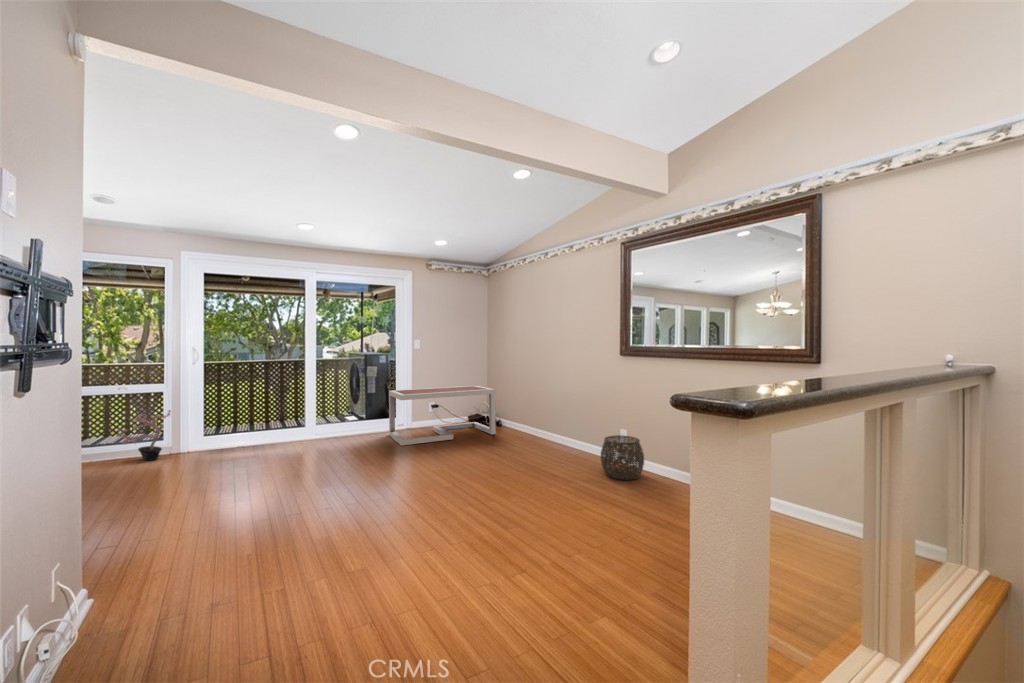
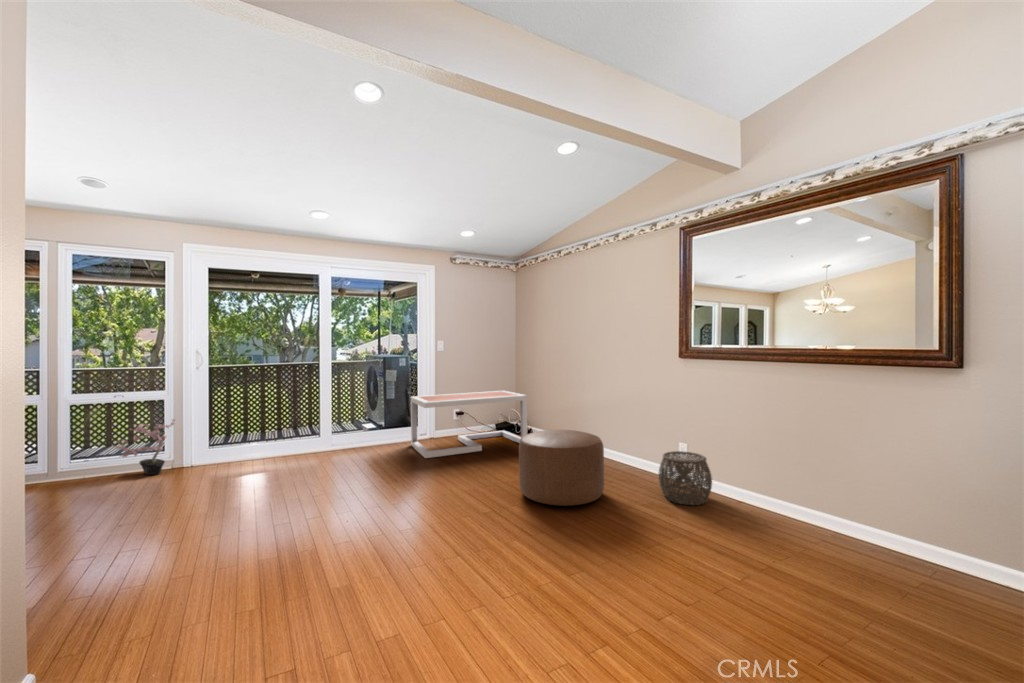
ottoman: none [481,418,554,480] -> present [519,430,604,506]

